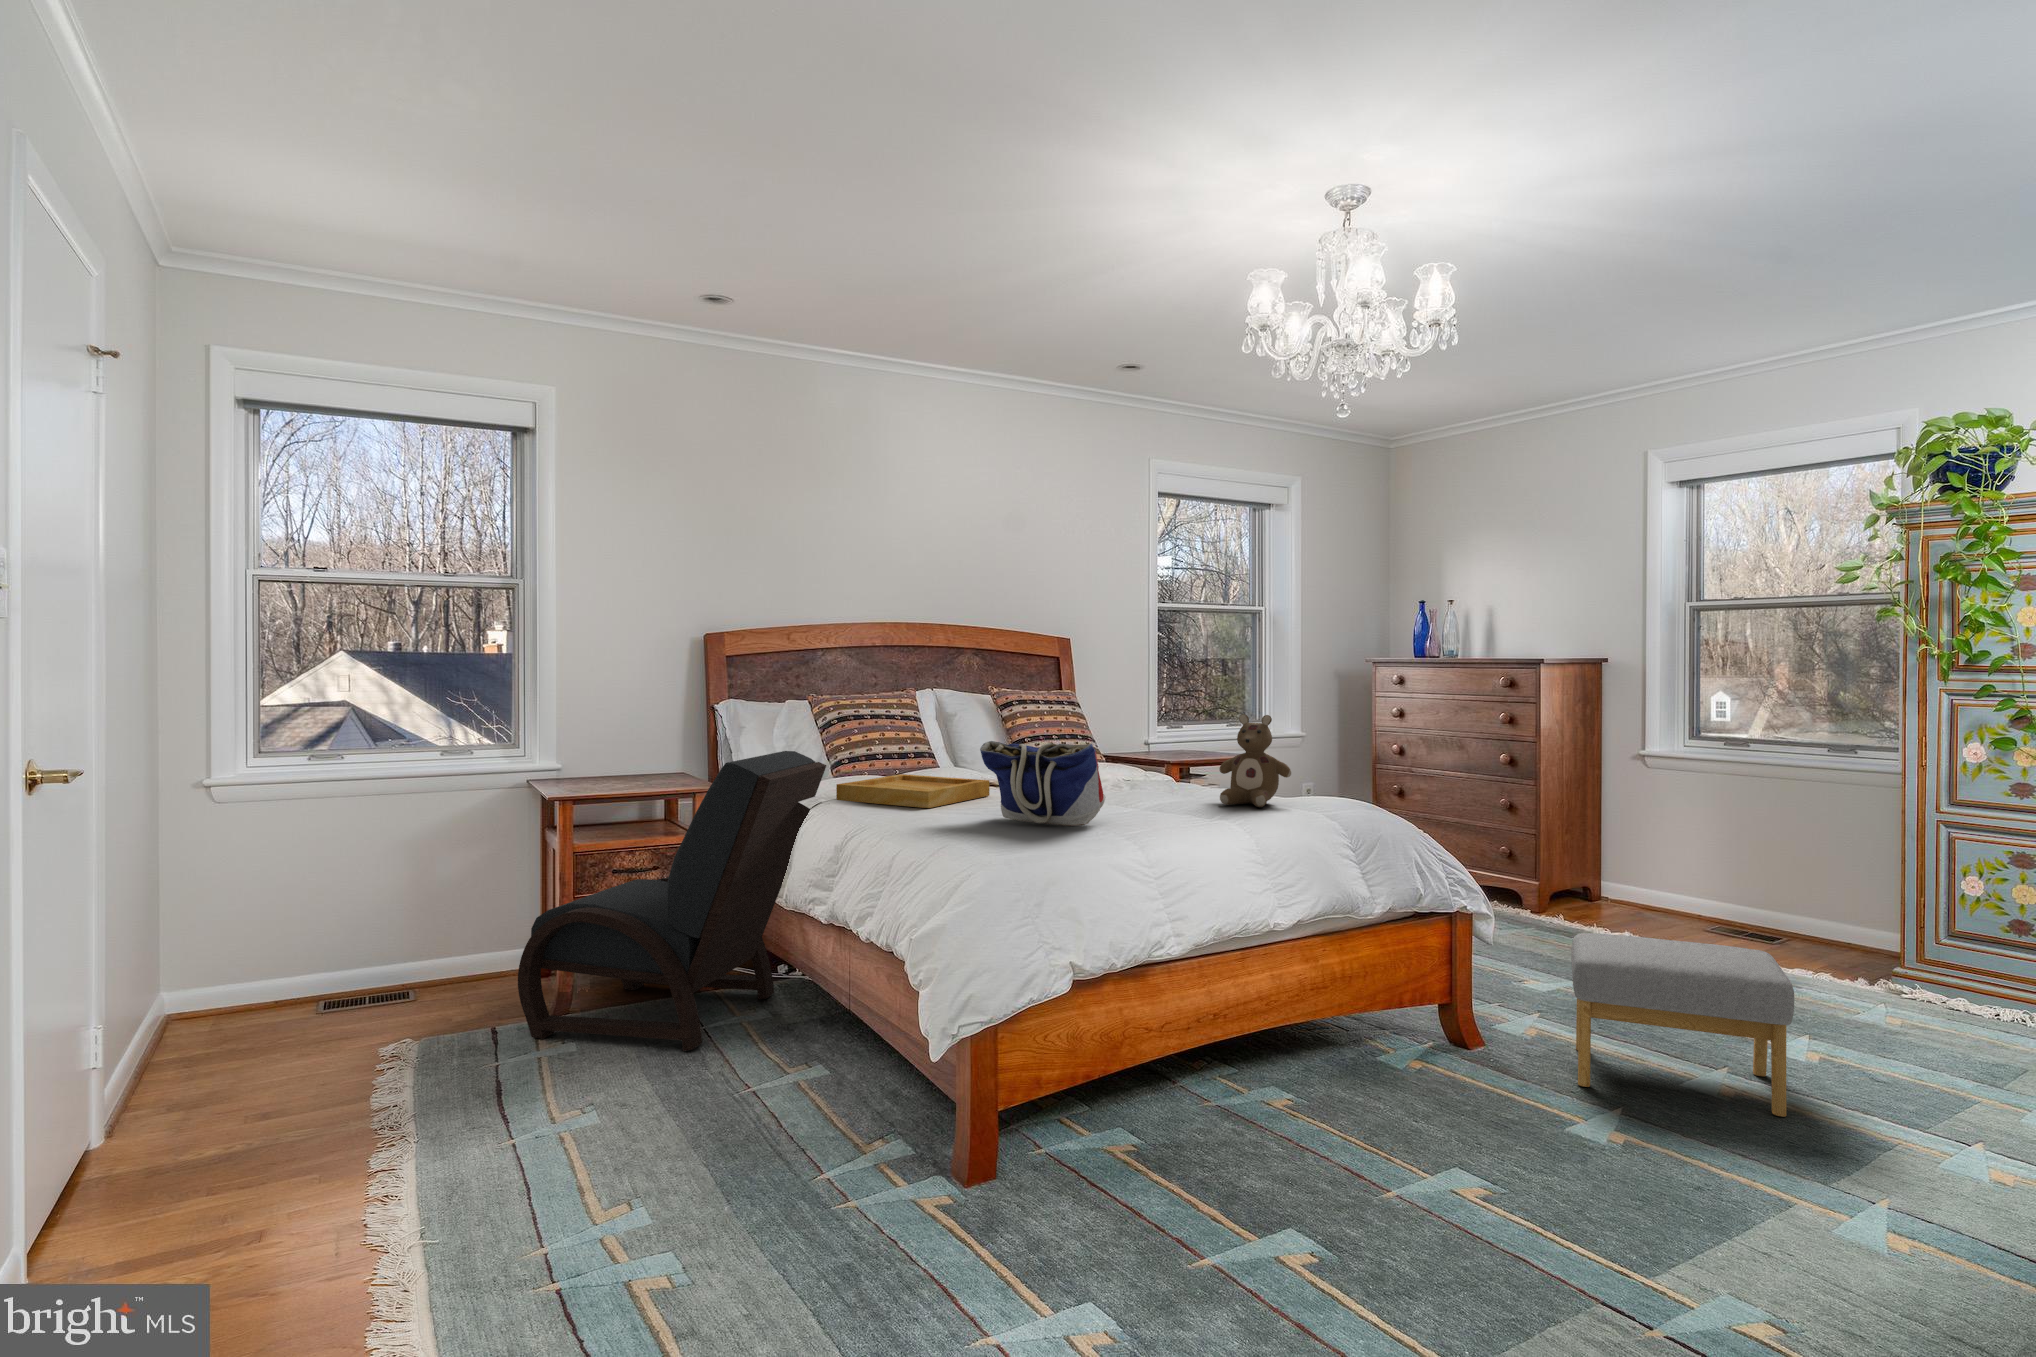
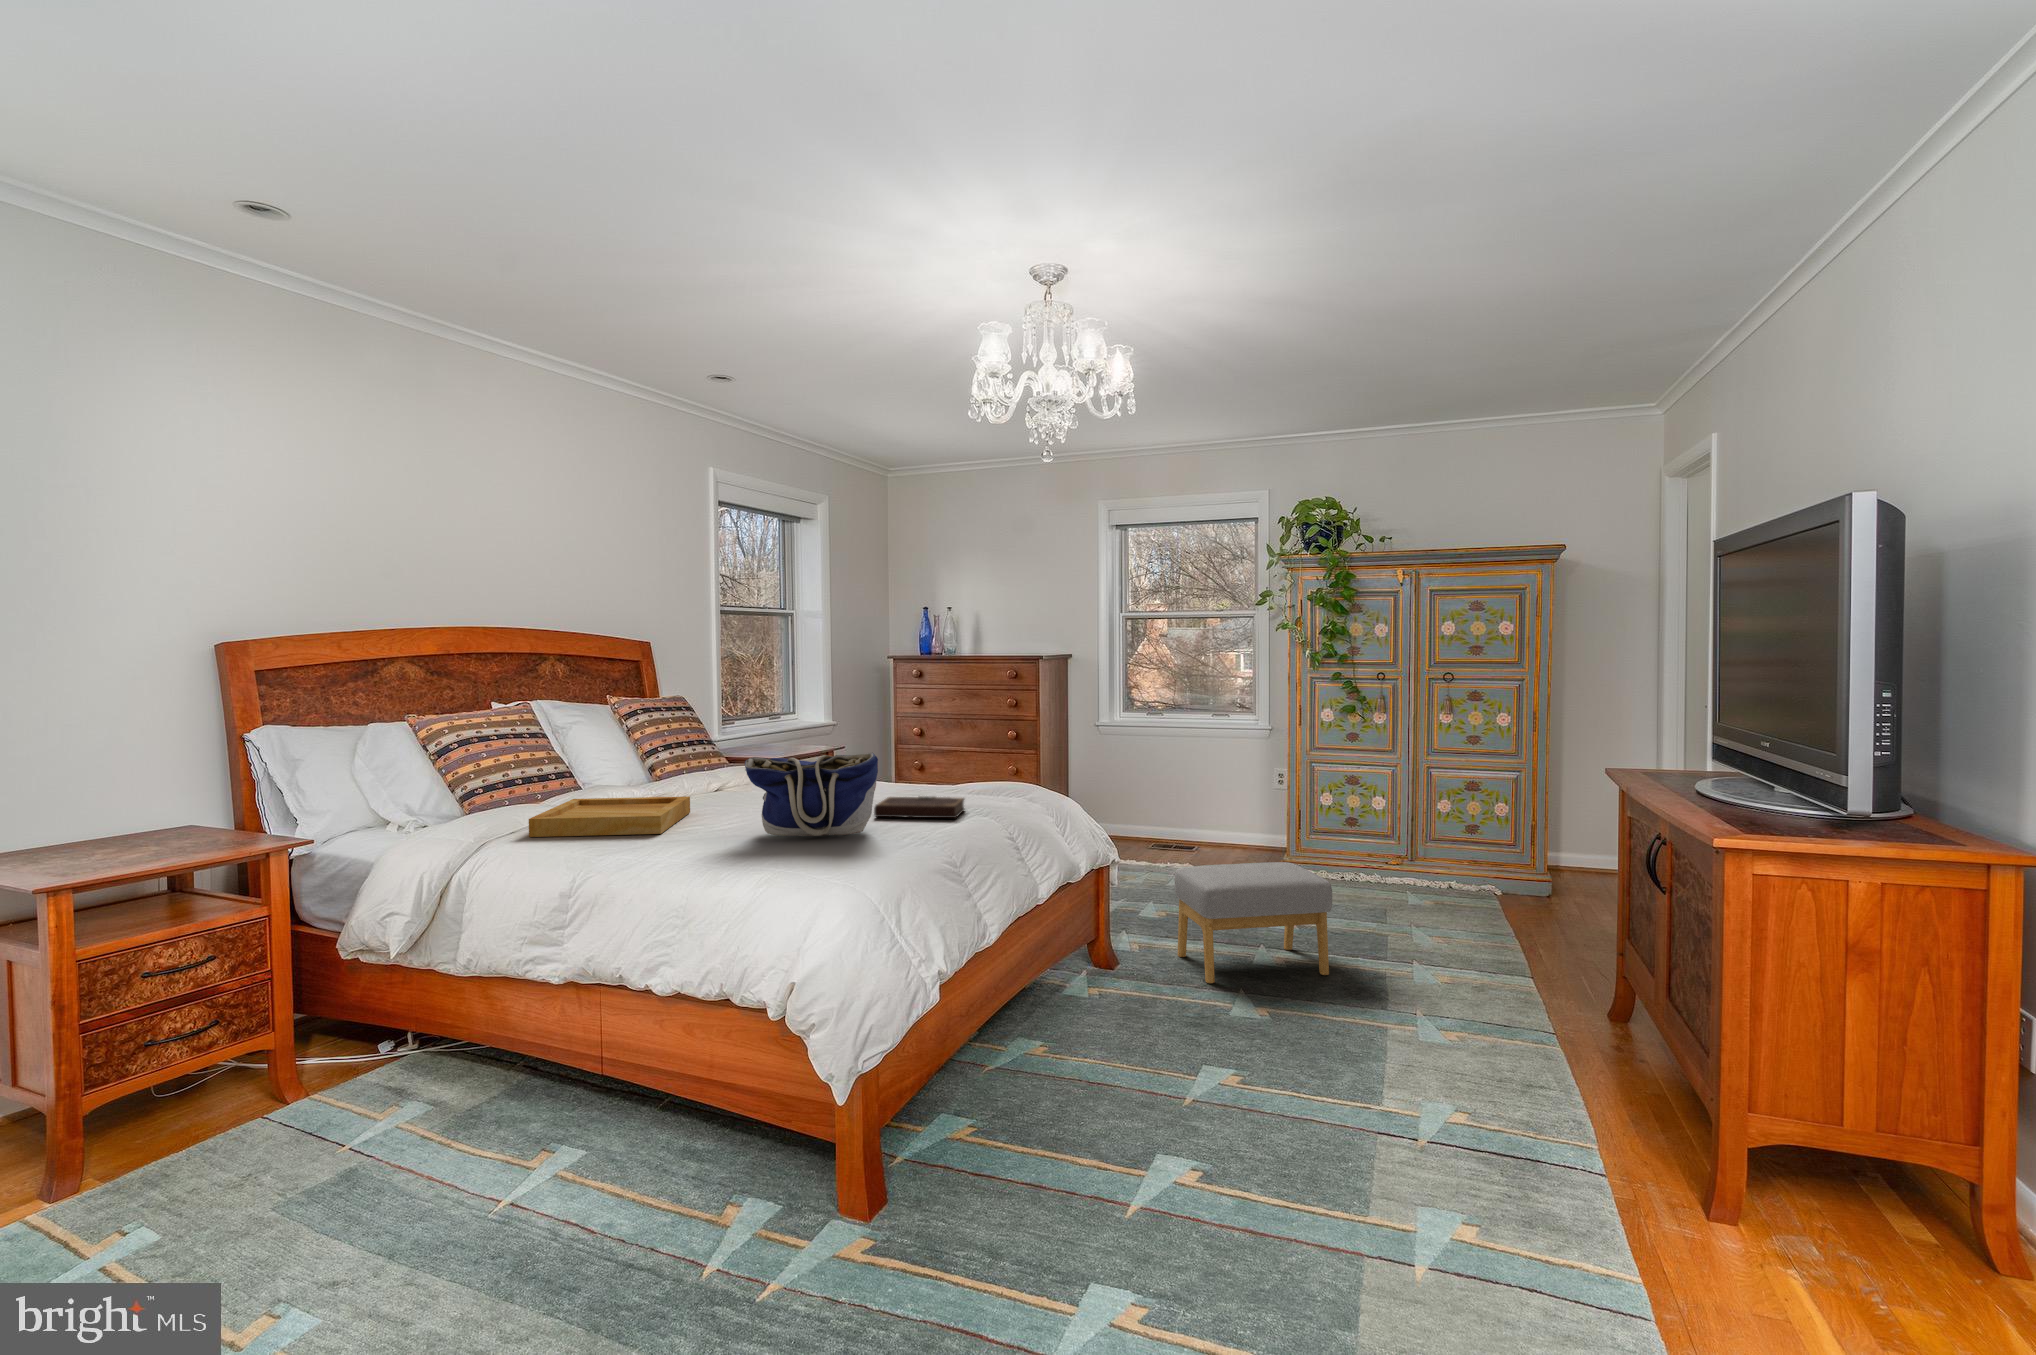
stuffed bear: present [1219,714,1291,807] -> none [907,714,974,798]
lounge chair: present [518,751,826,1051] -> none [64,785,504,1230]
notebook: none [1131,798,1237,824] -> present [874,796,964,818]

